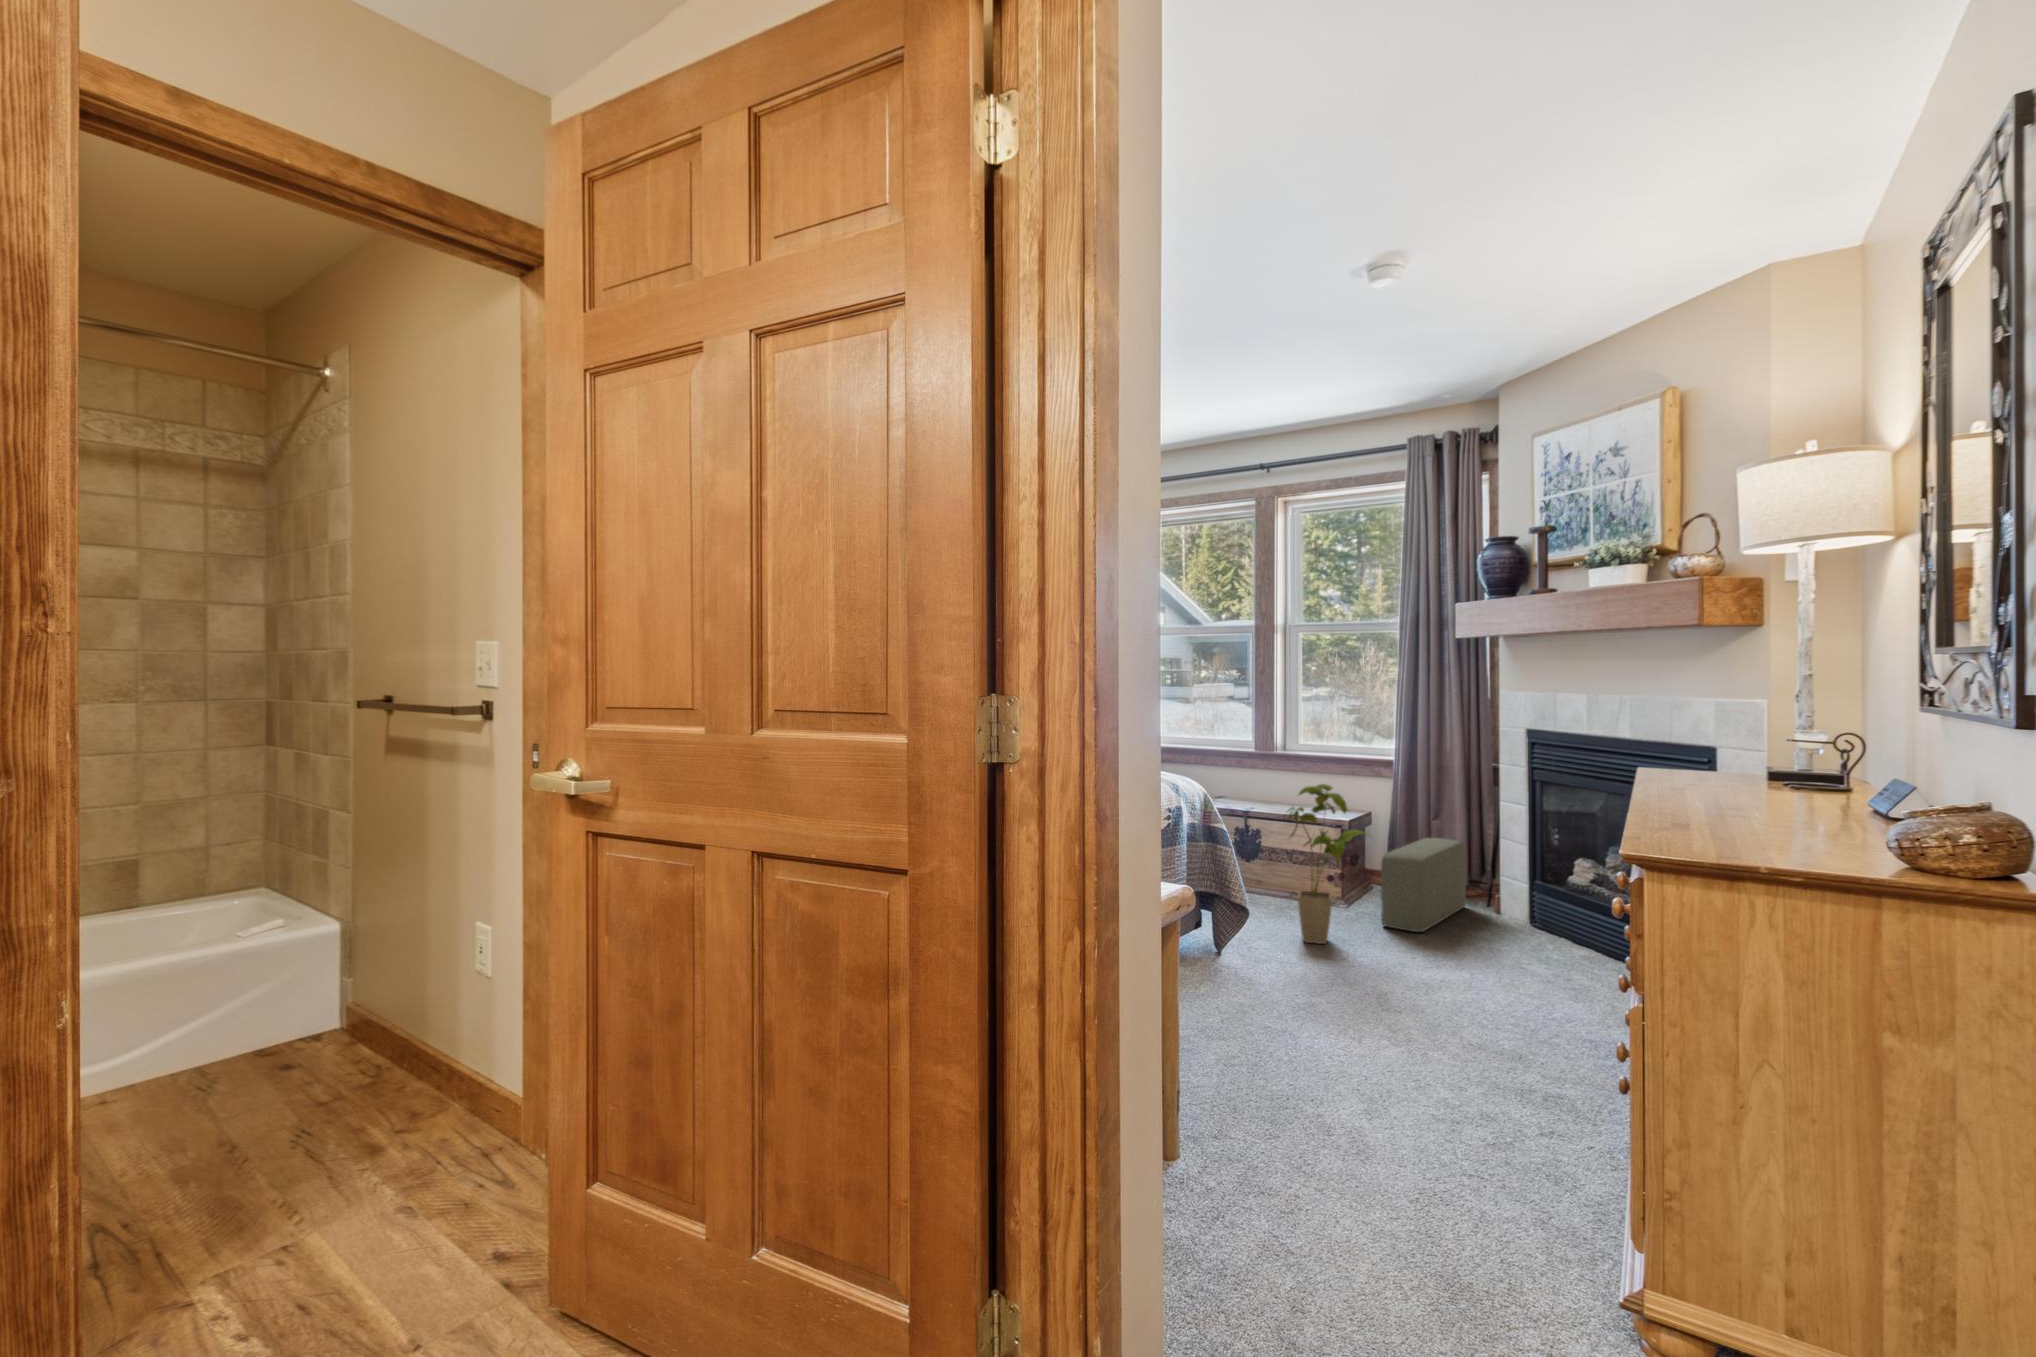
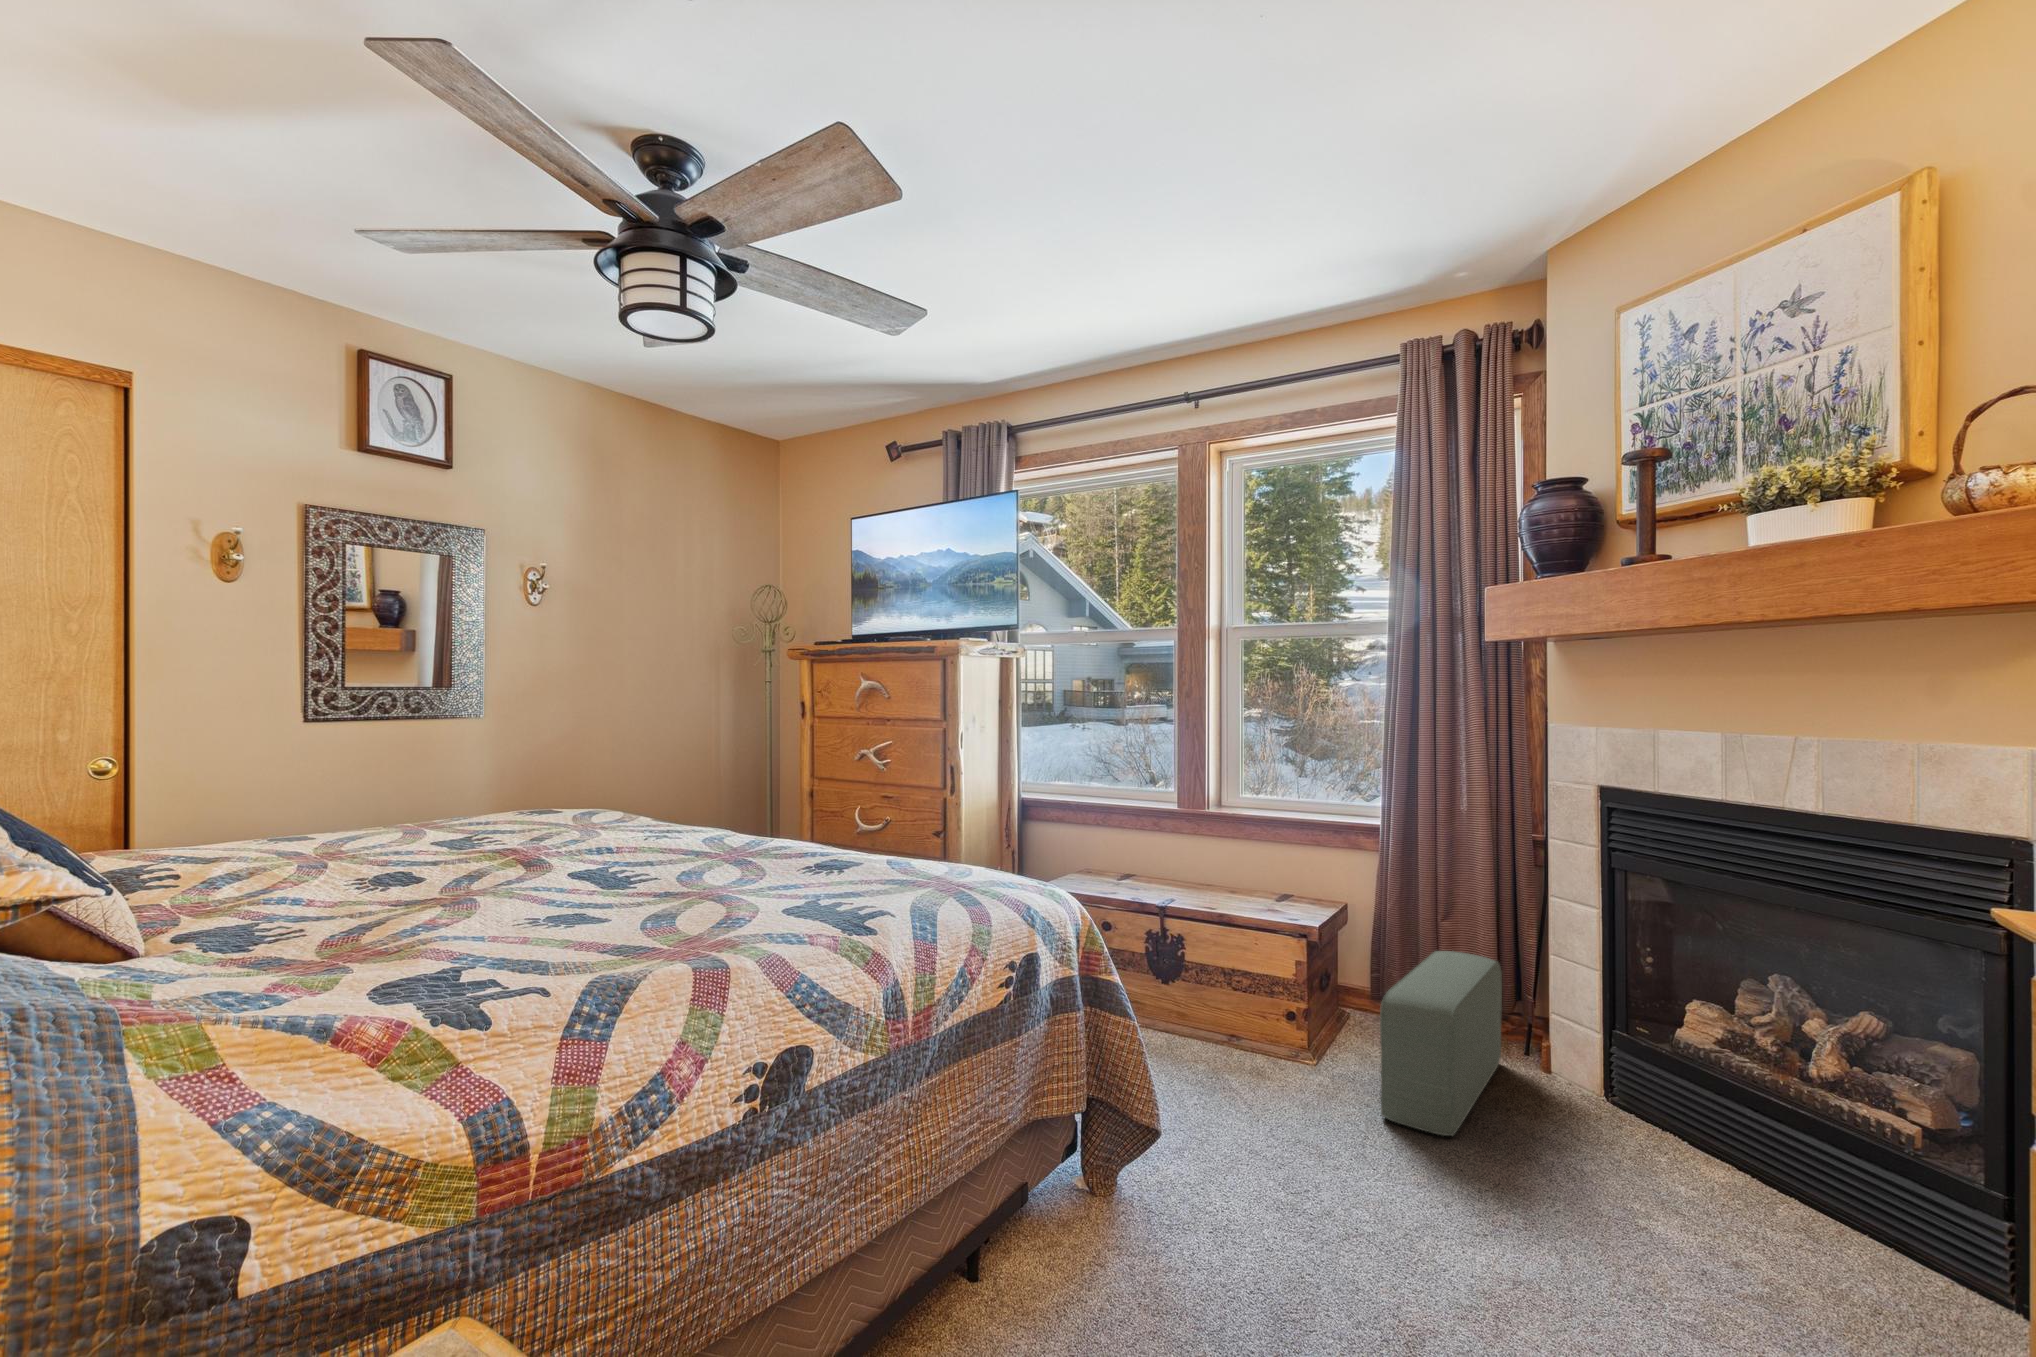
house plant: present [1288,784,1365,944] -> none [1219,884,1374,1177]

